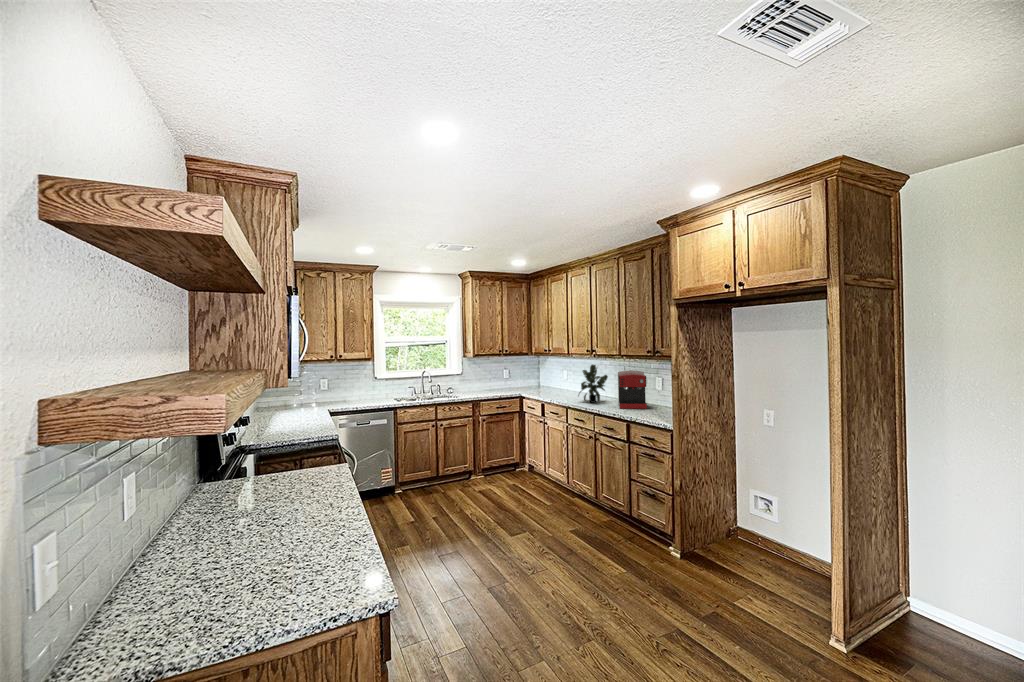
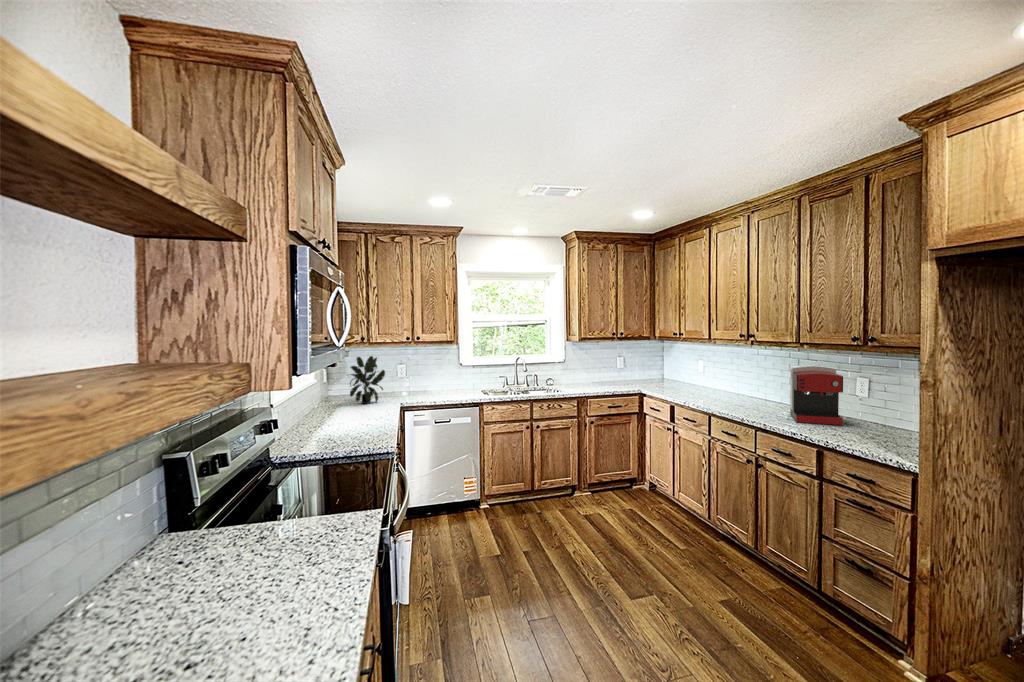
potted plant: present [578,364,608,403] -> present [350,356,385,404]

